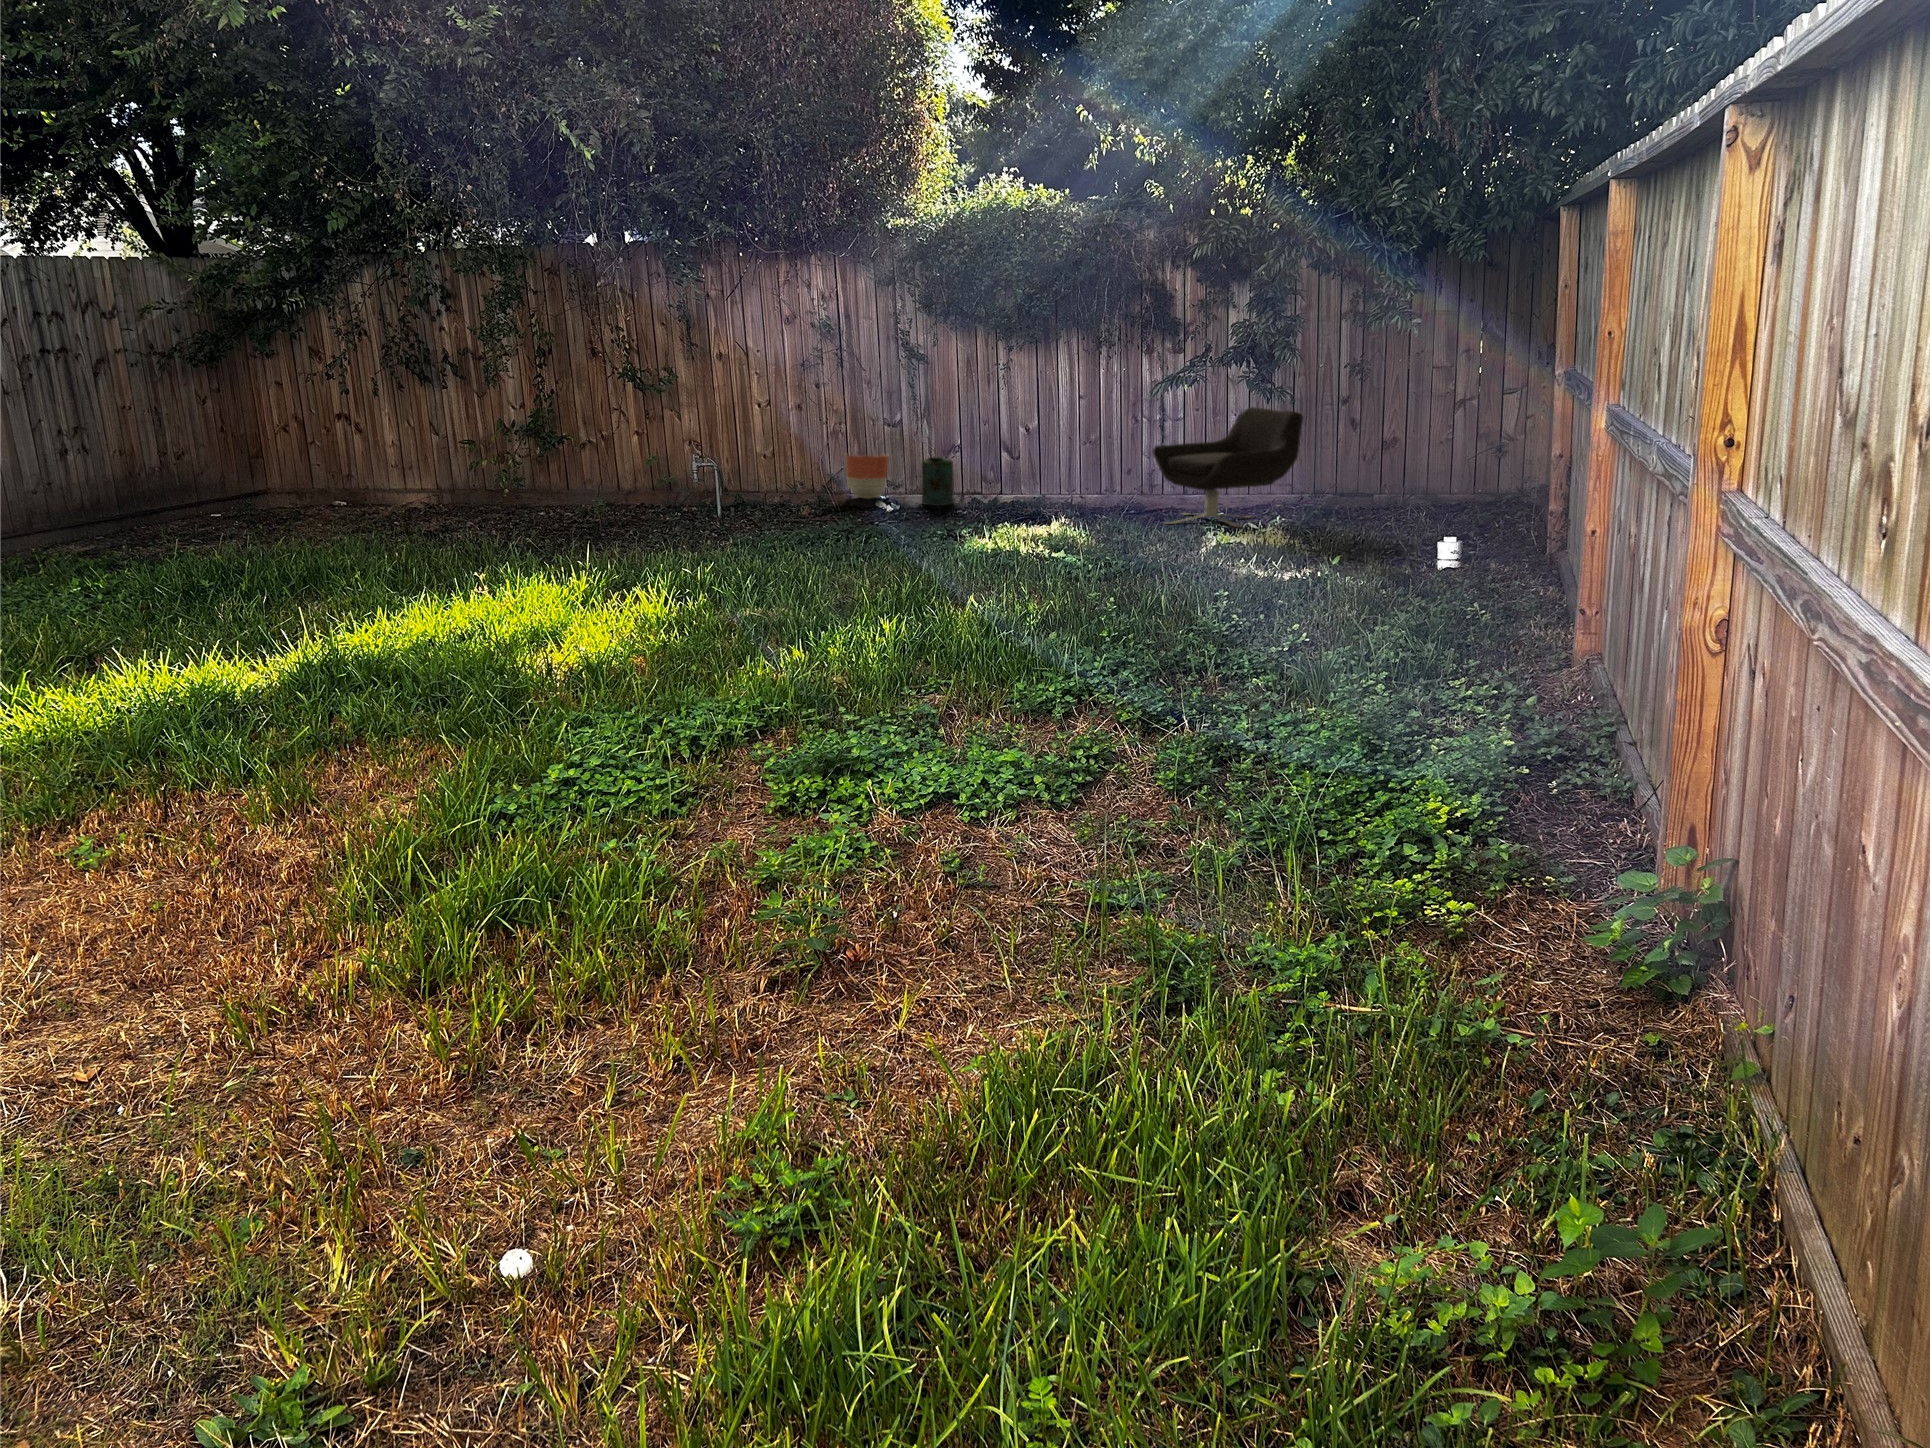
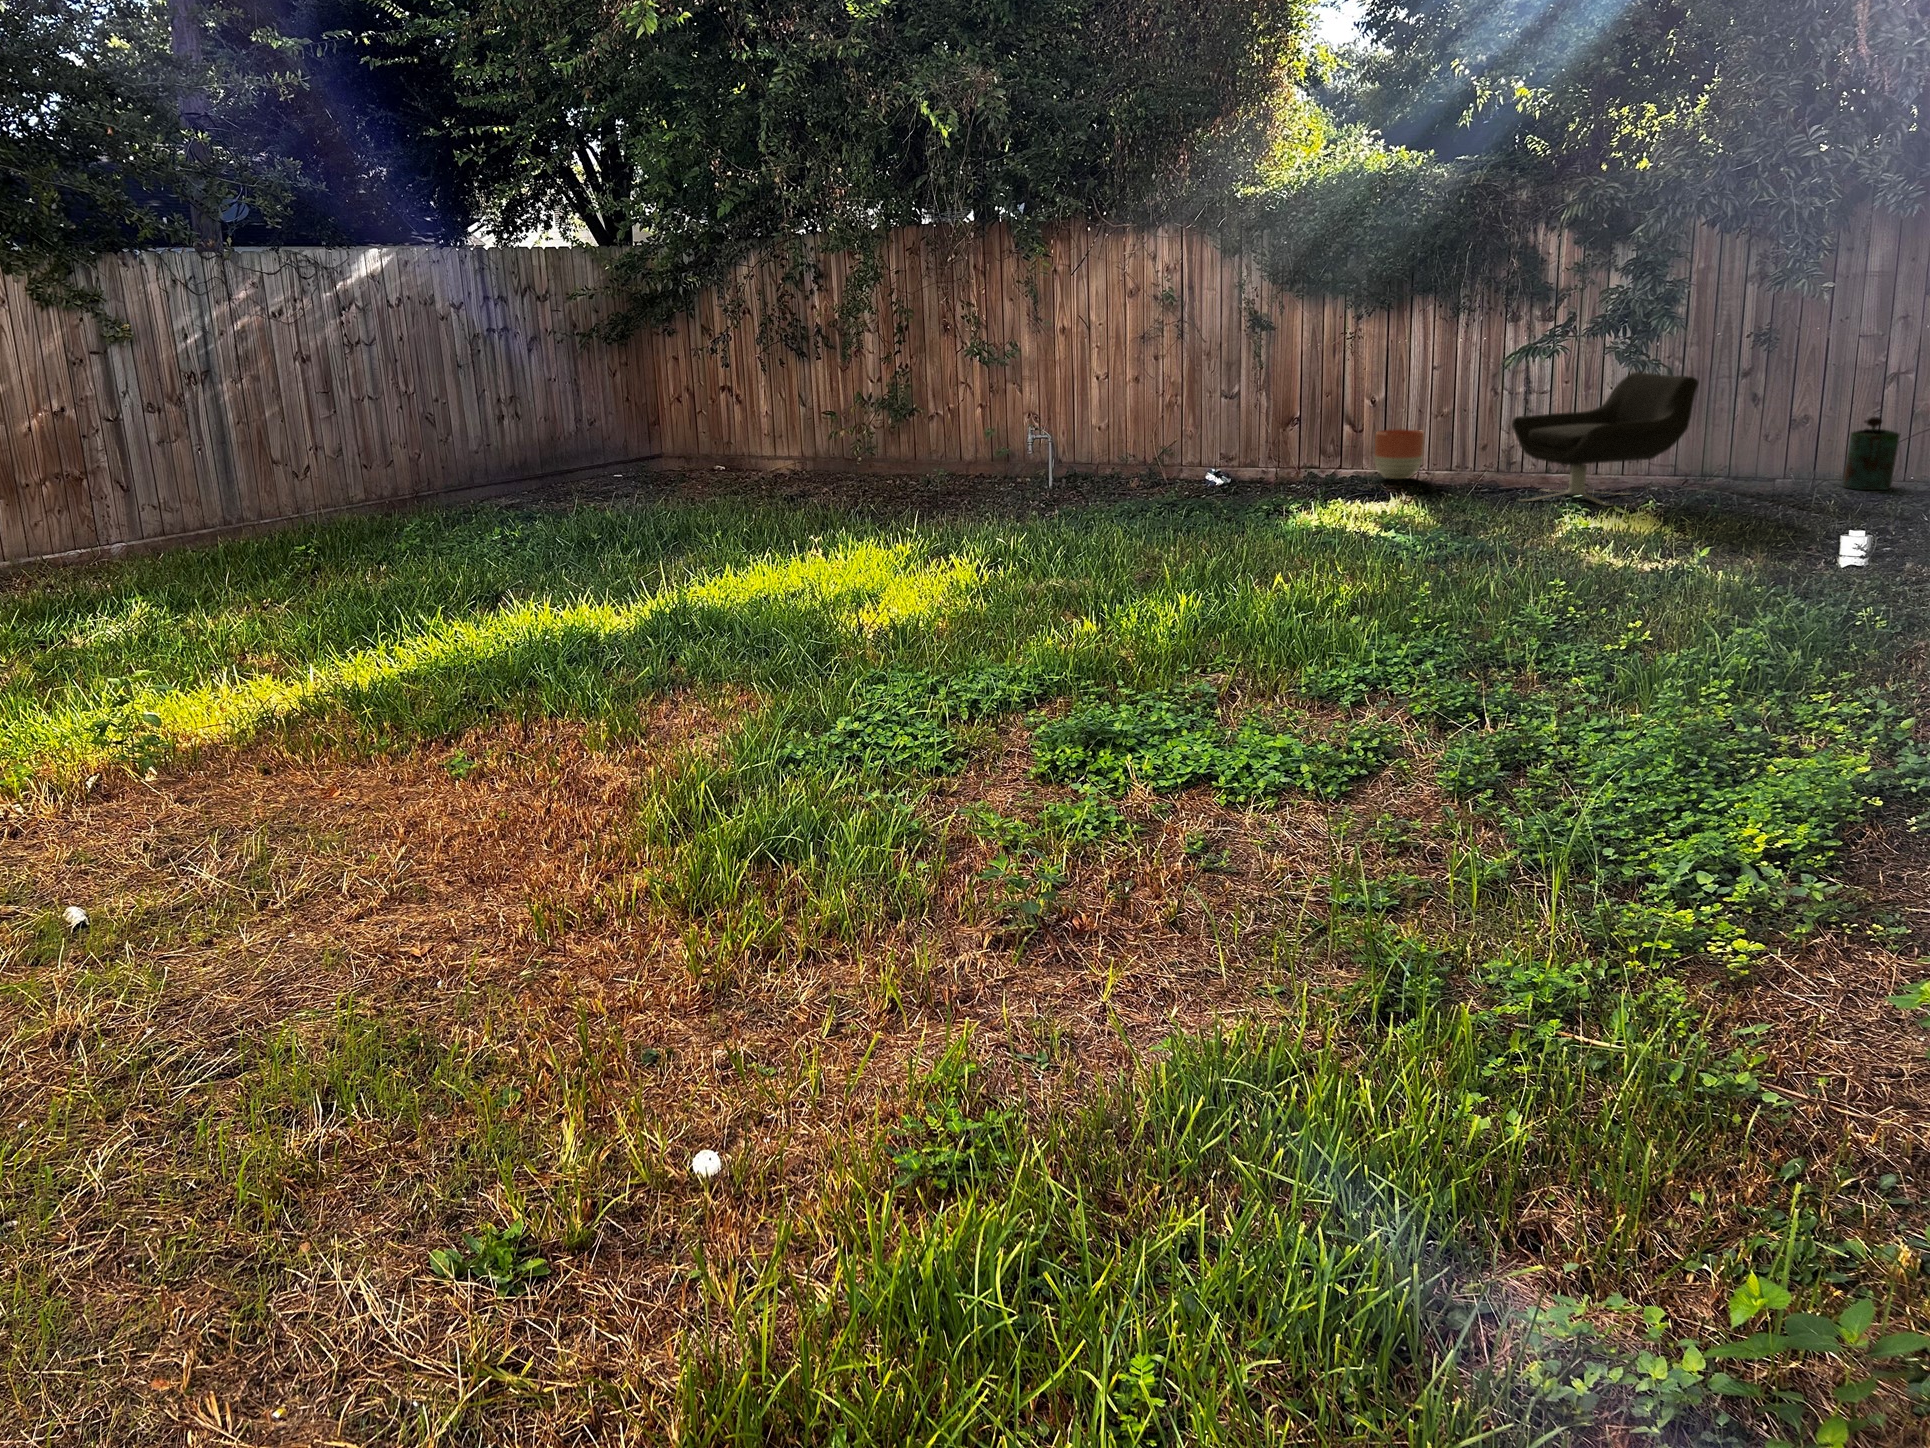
planter: present [846,455,889,499] -> present [1374,429,1424,479]
watering can: present [922,457,953,506] -> present [1842,418,1900,490]

